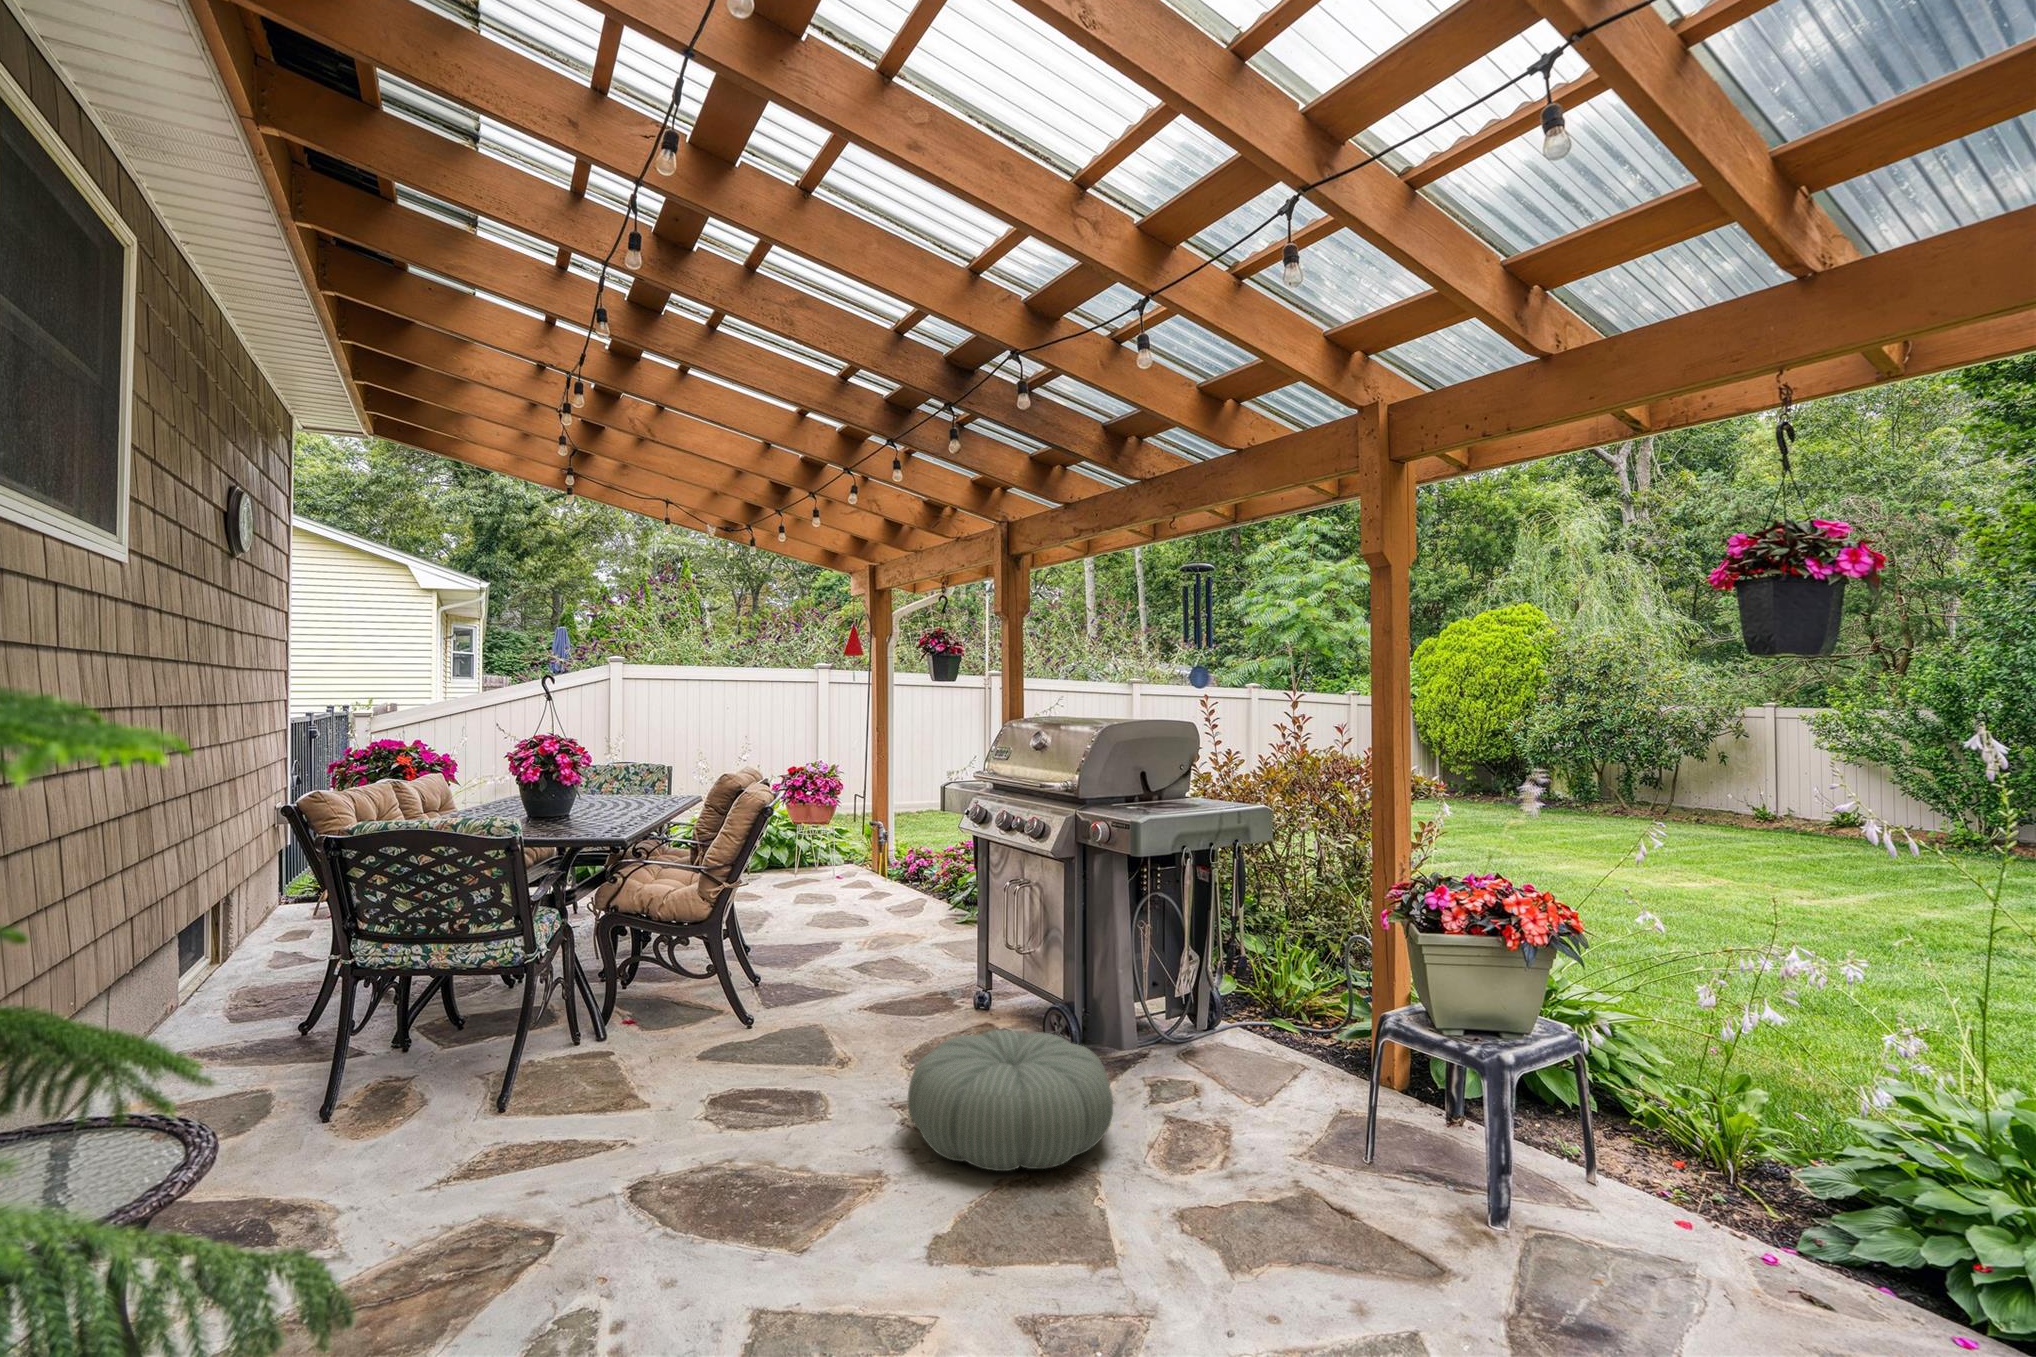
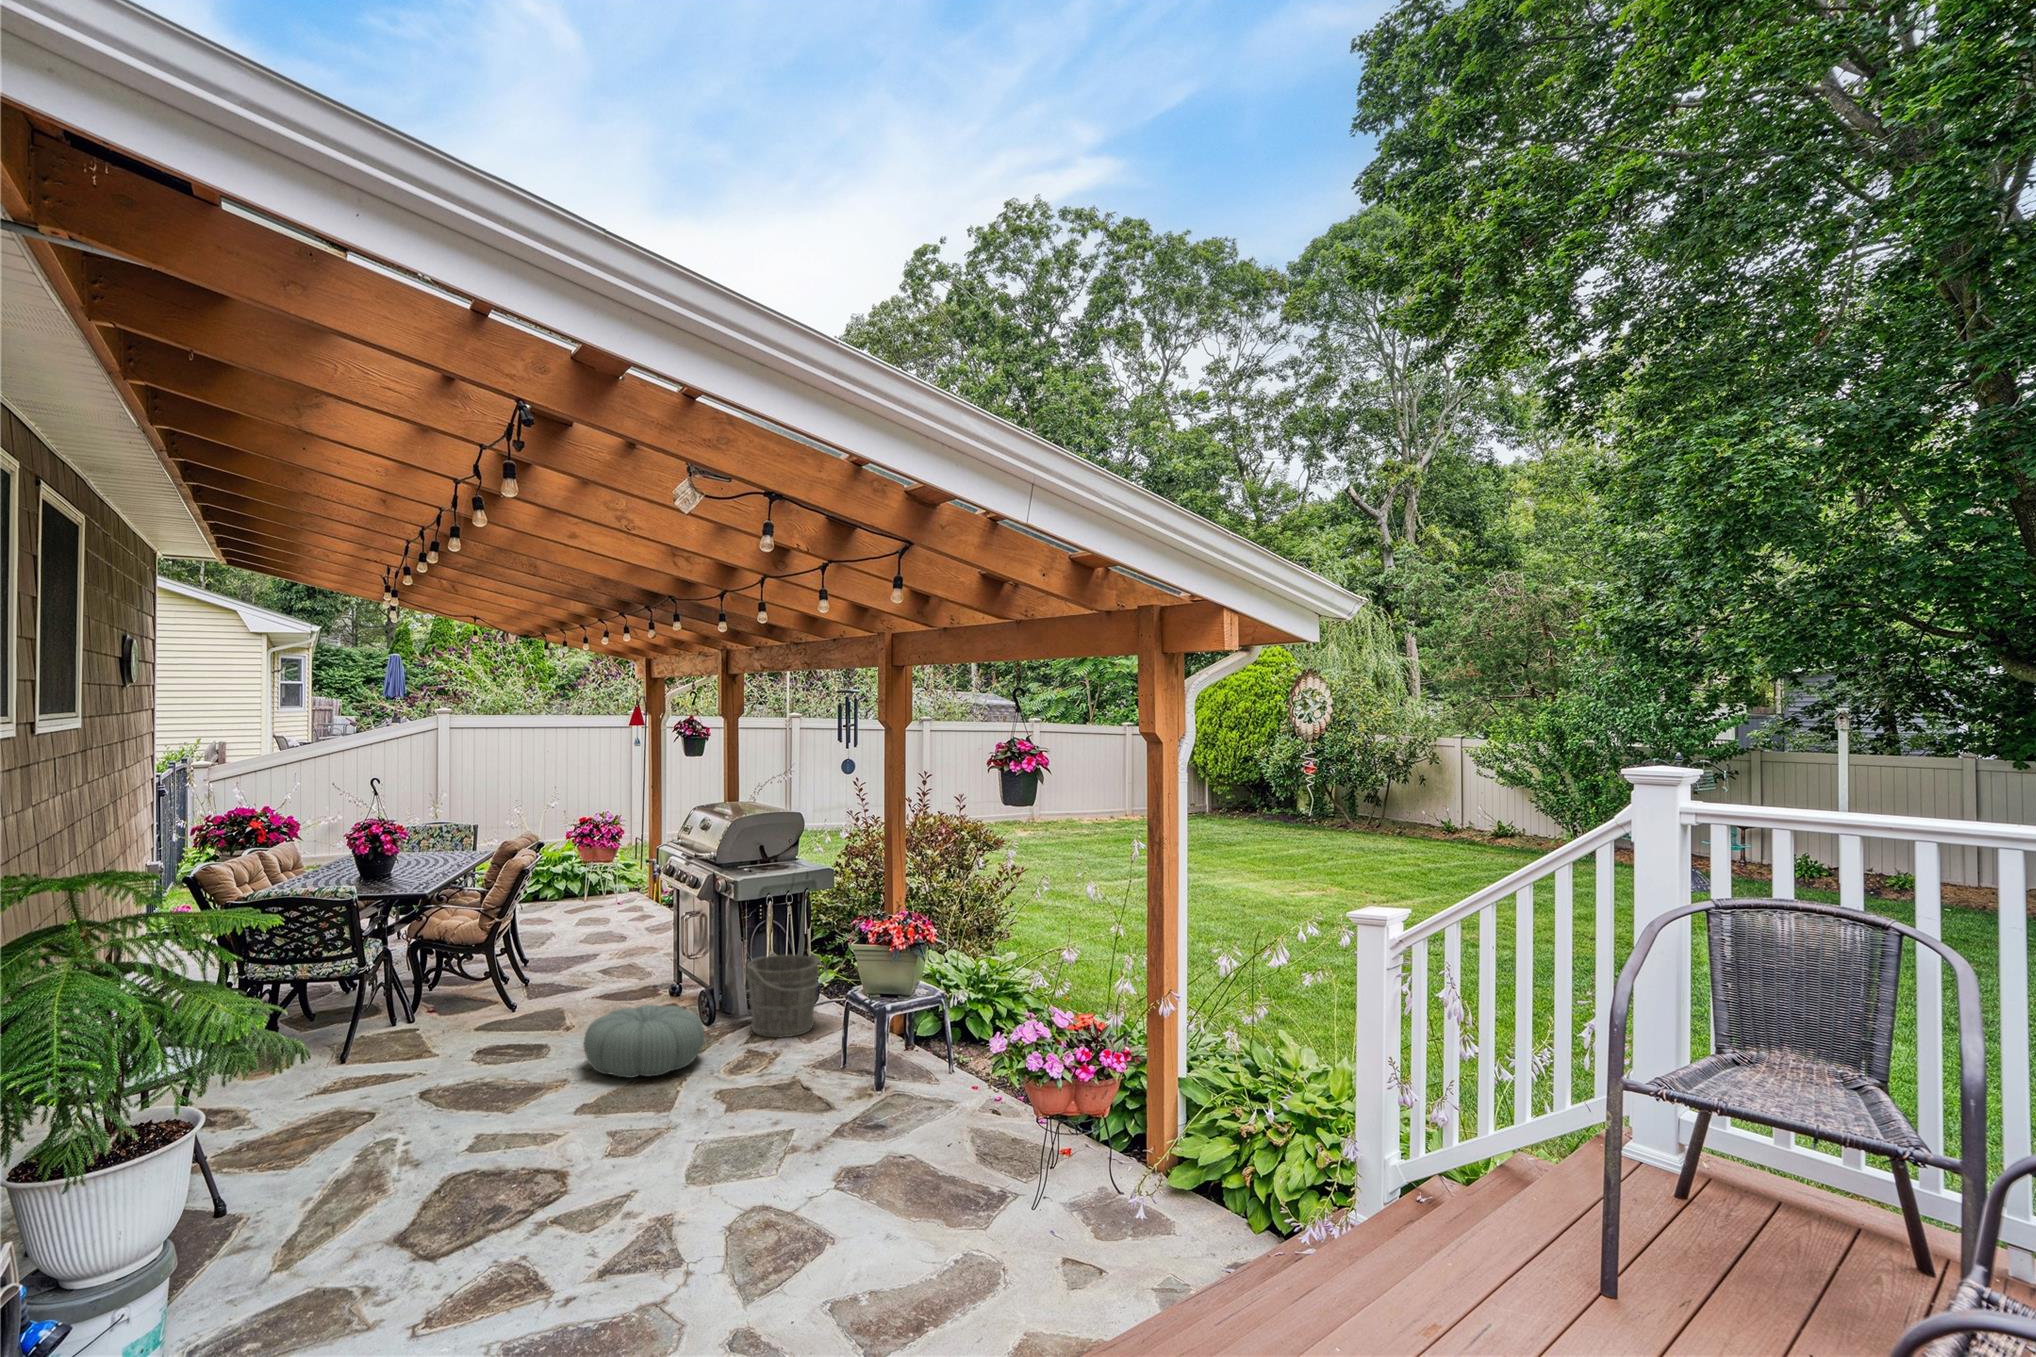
bucket: none [1132,947,1266,1087] -> present [747,954,828,1037]

